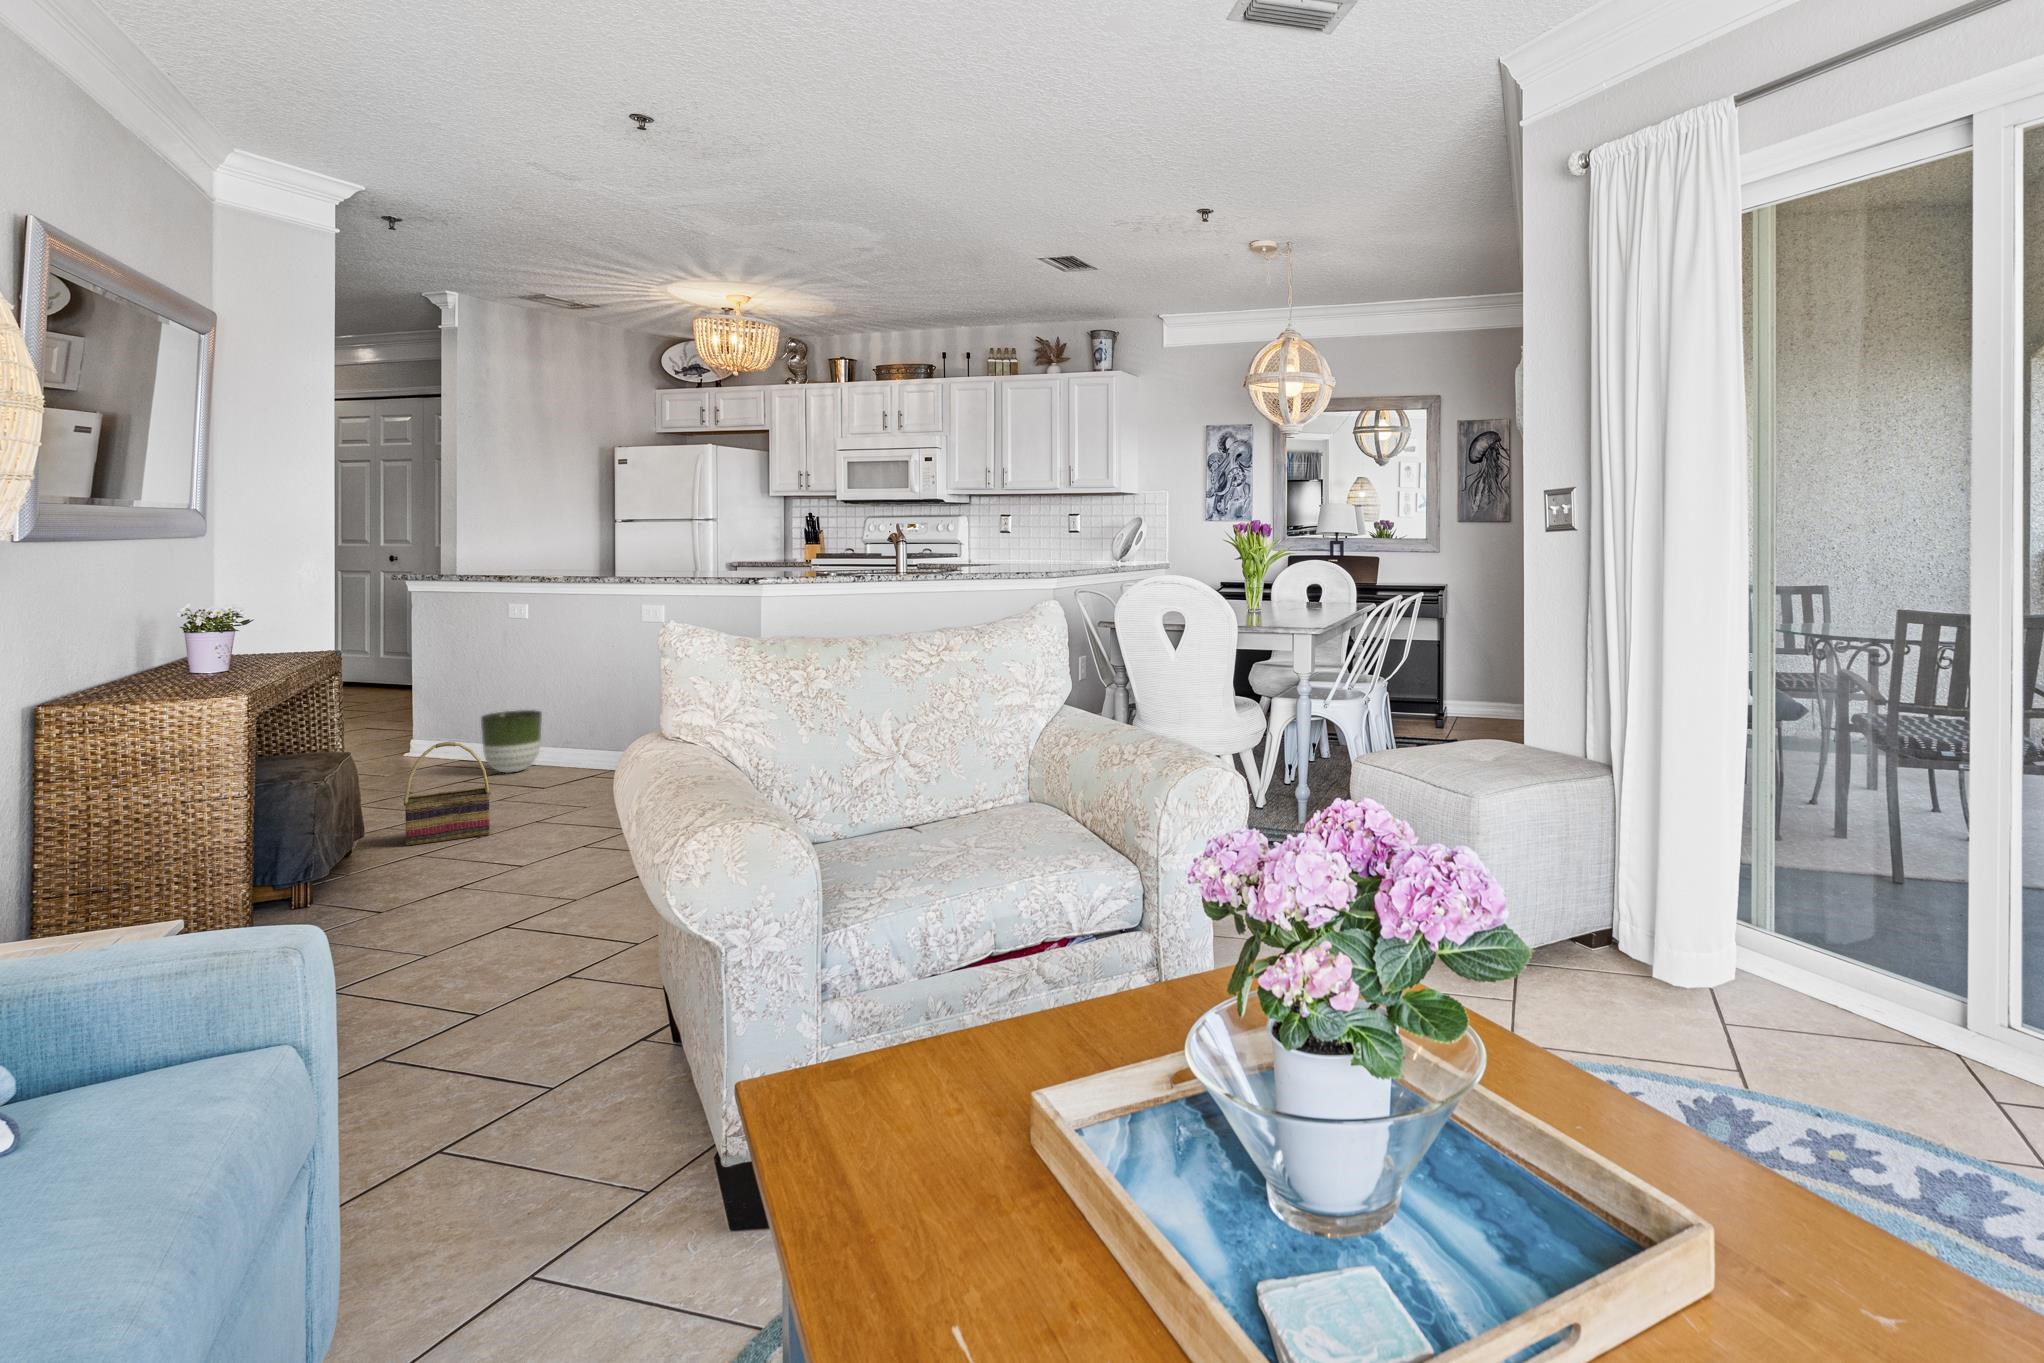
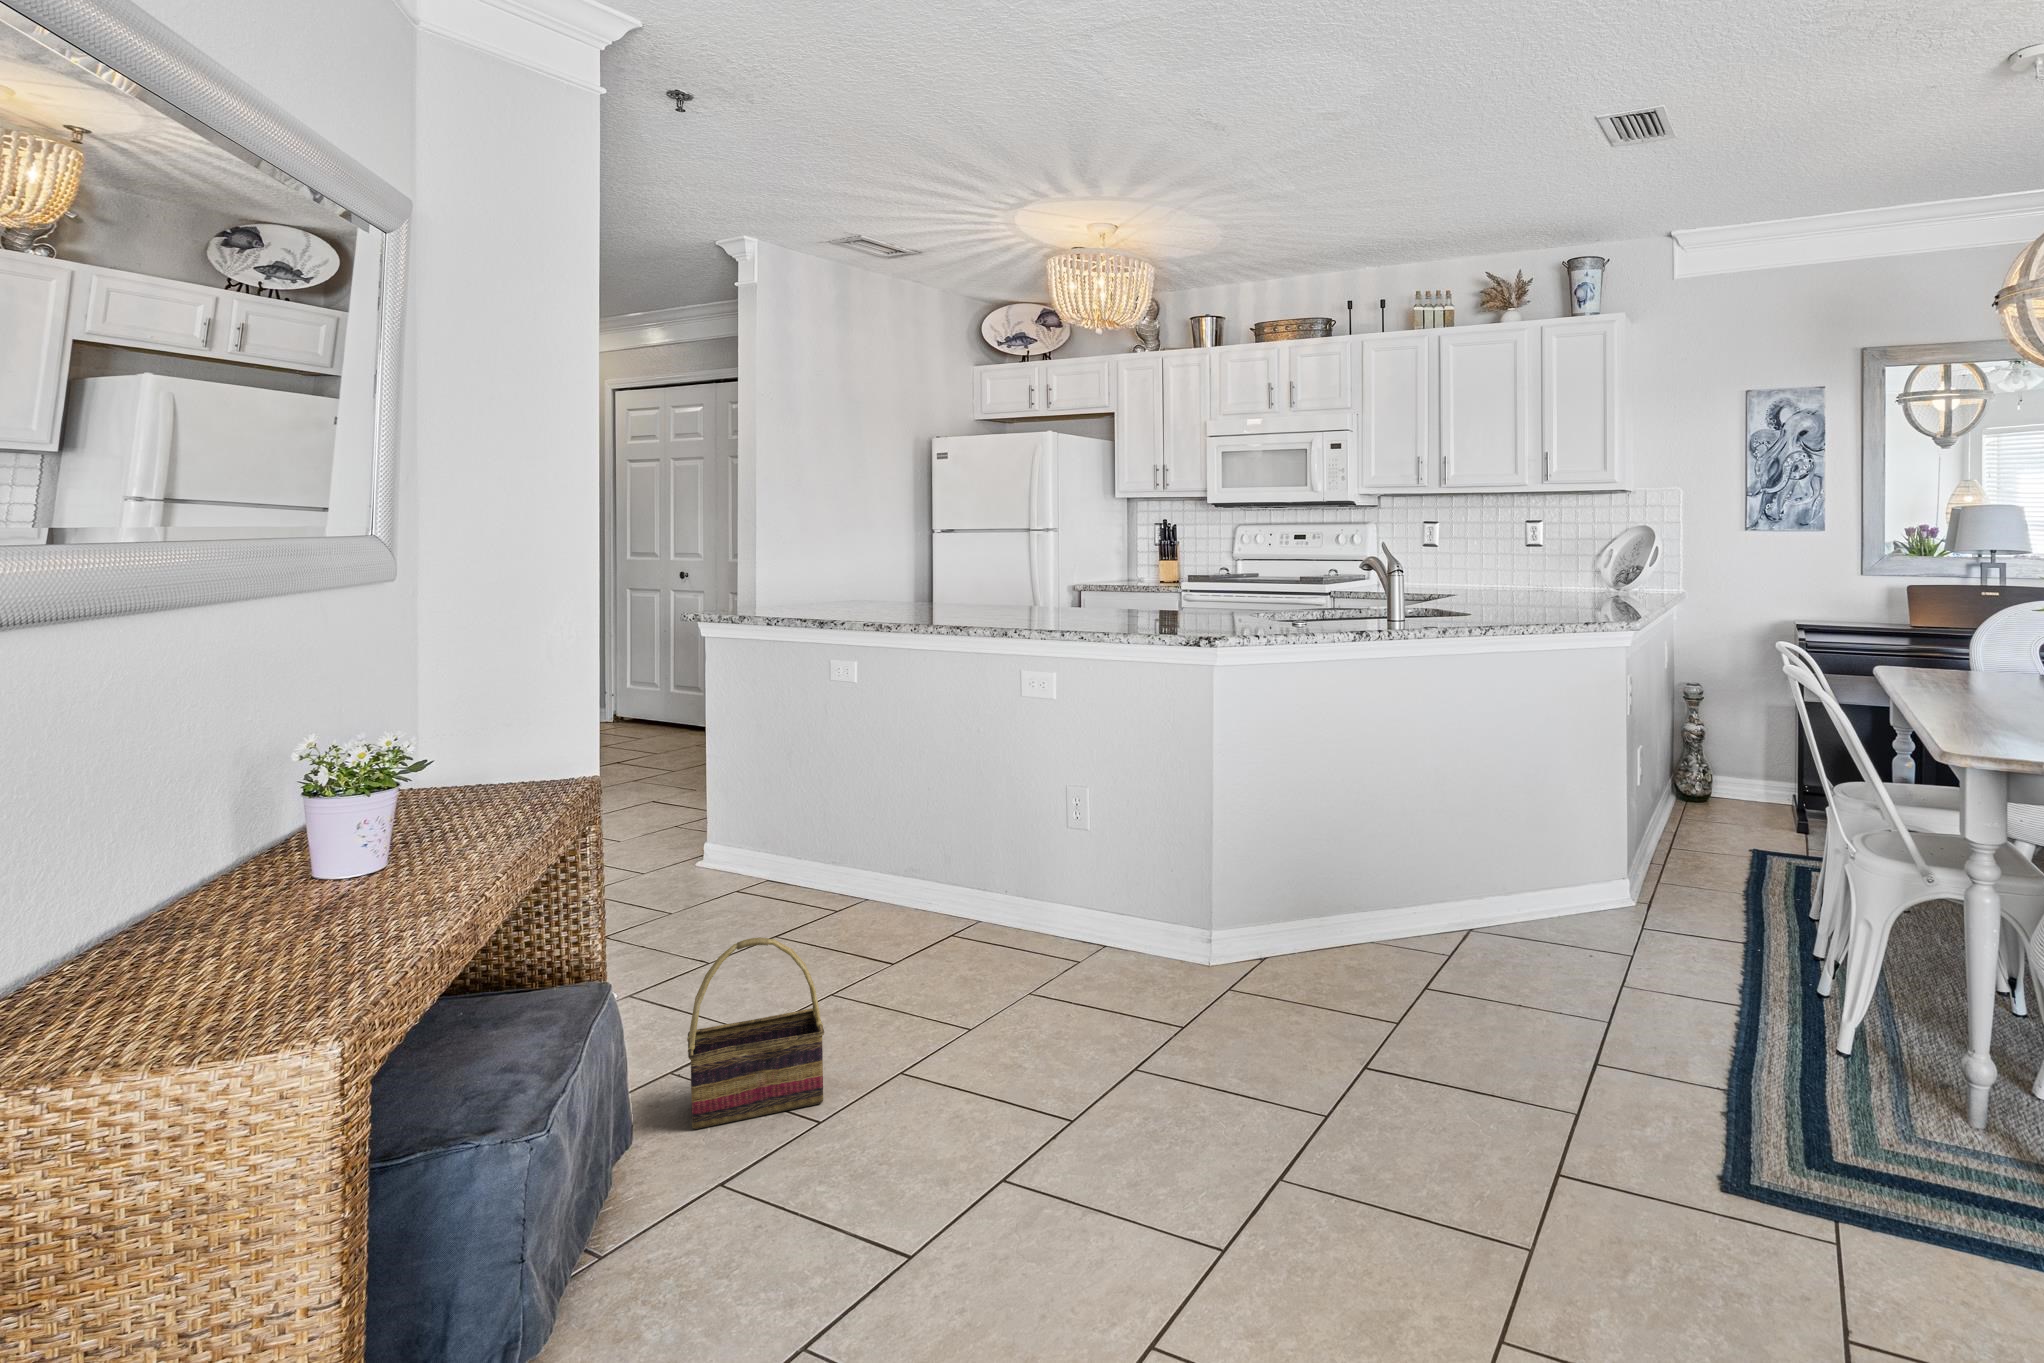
planter: present [481,710,542,773] -> none [784,823,866,920]

